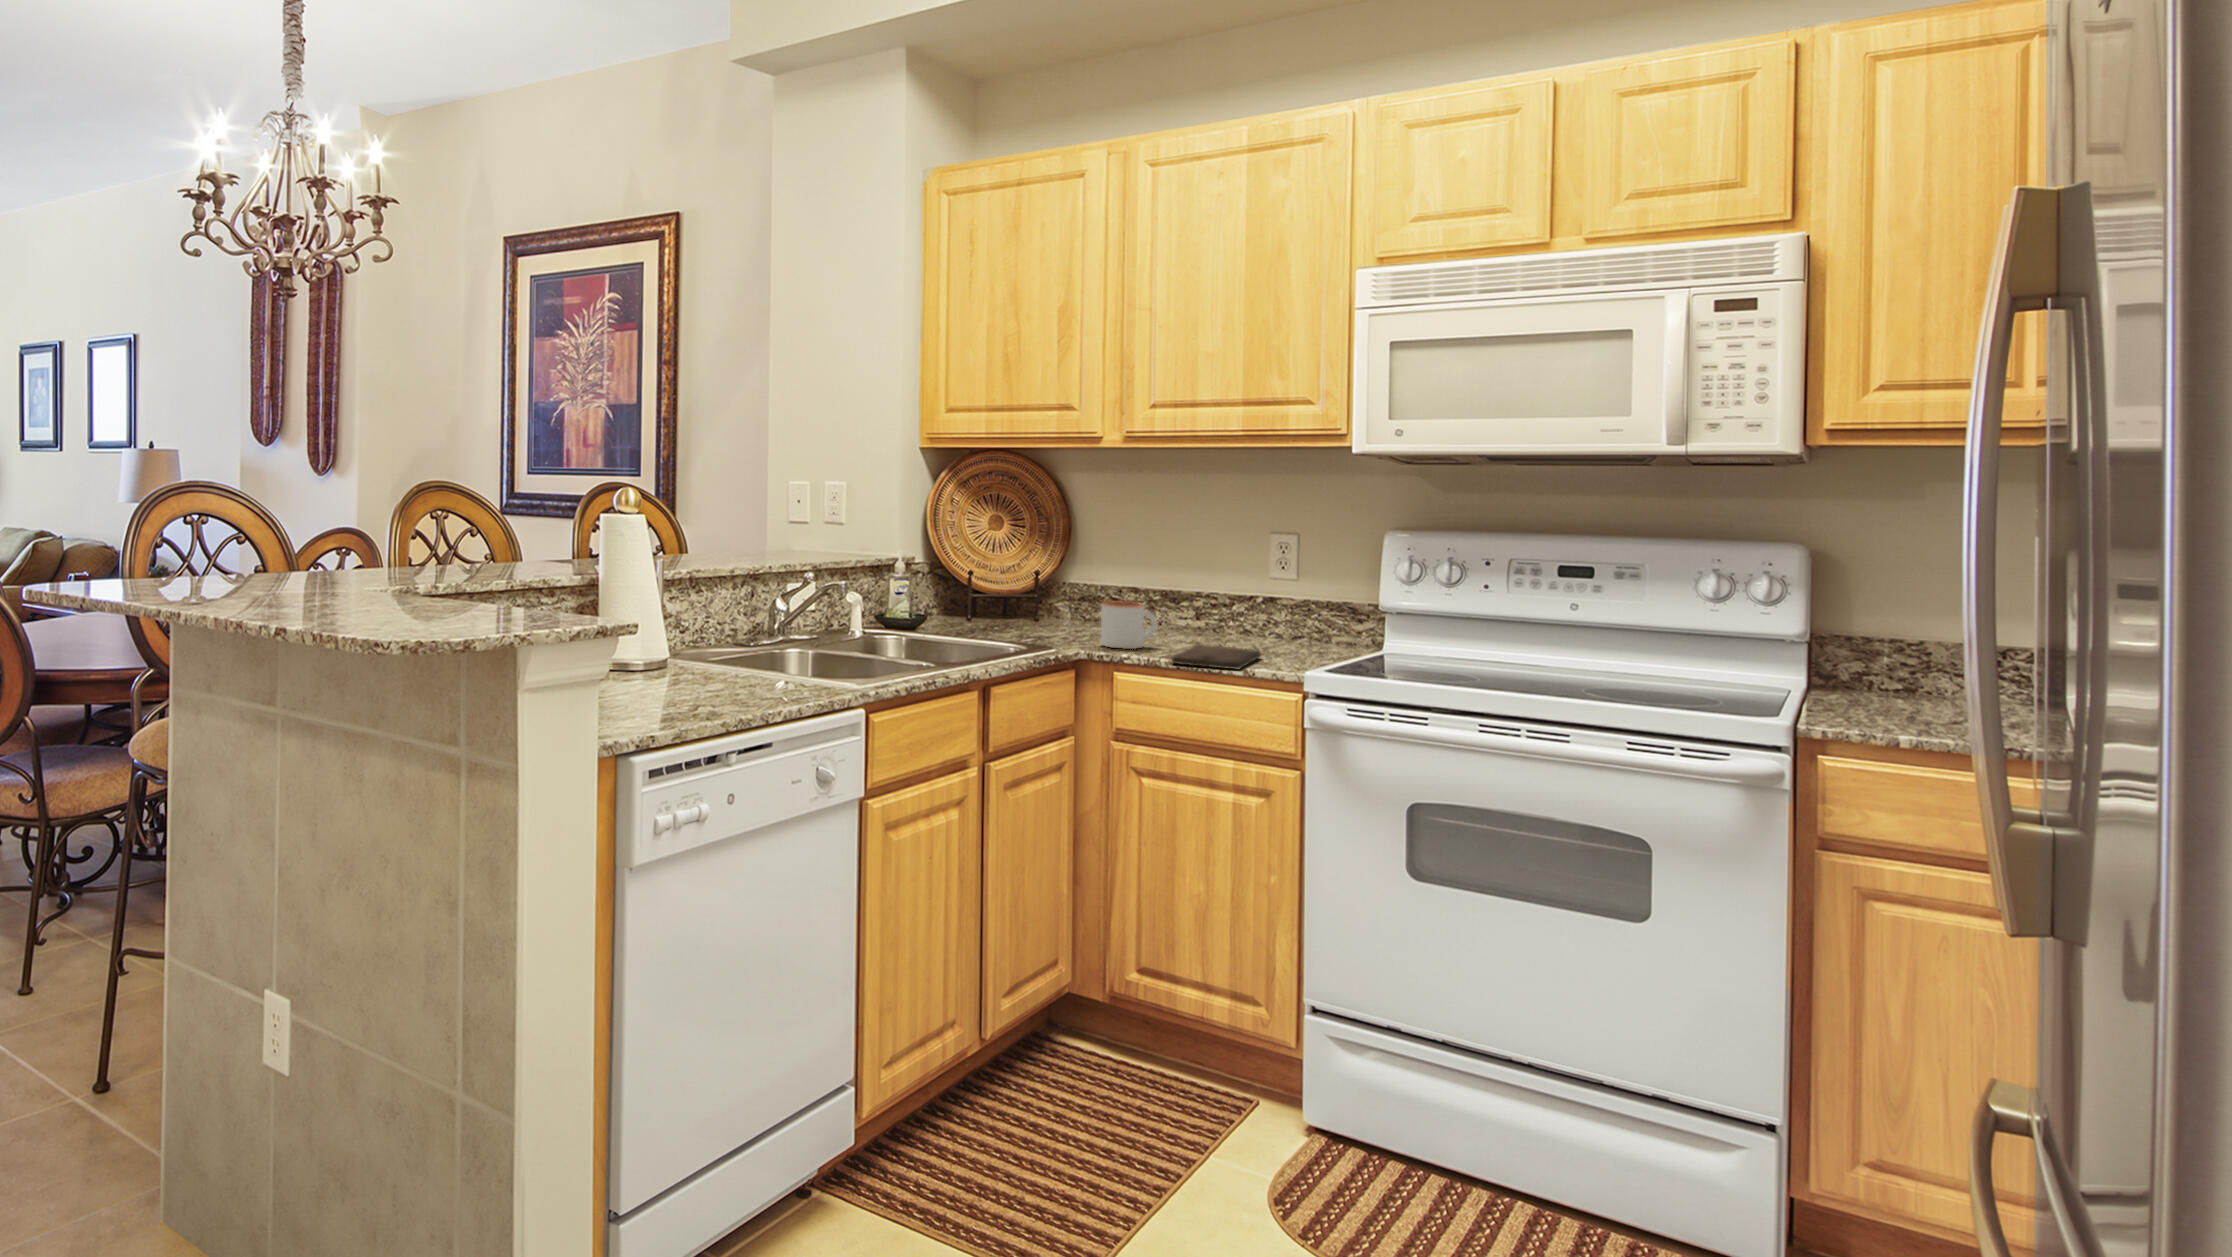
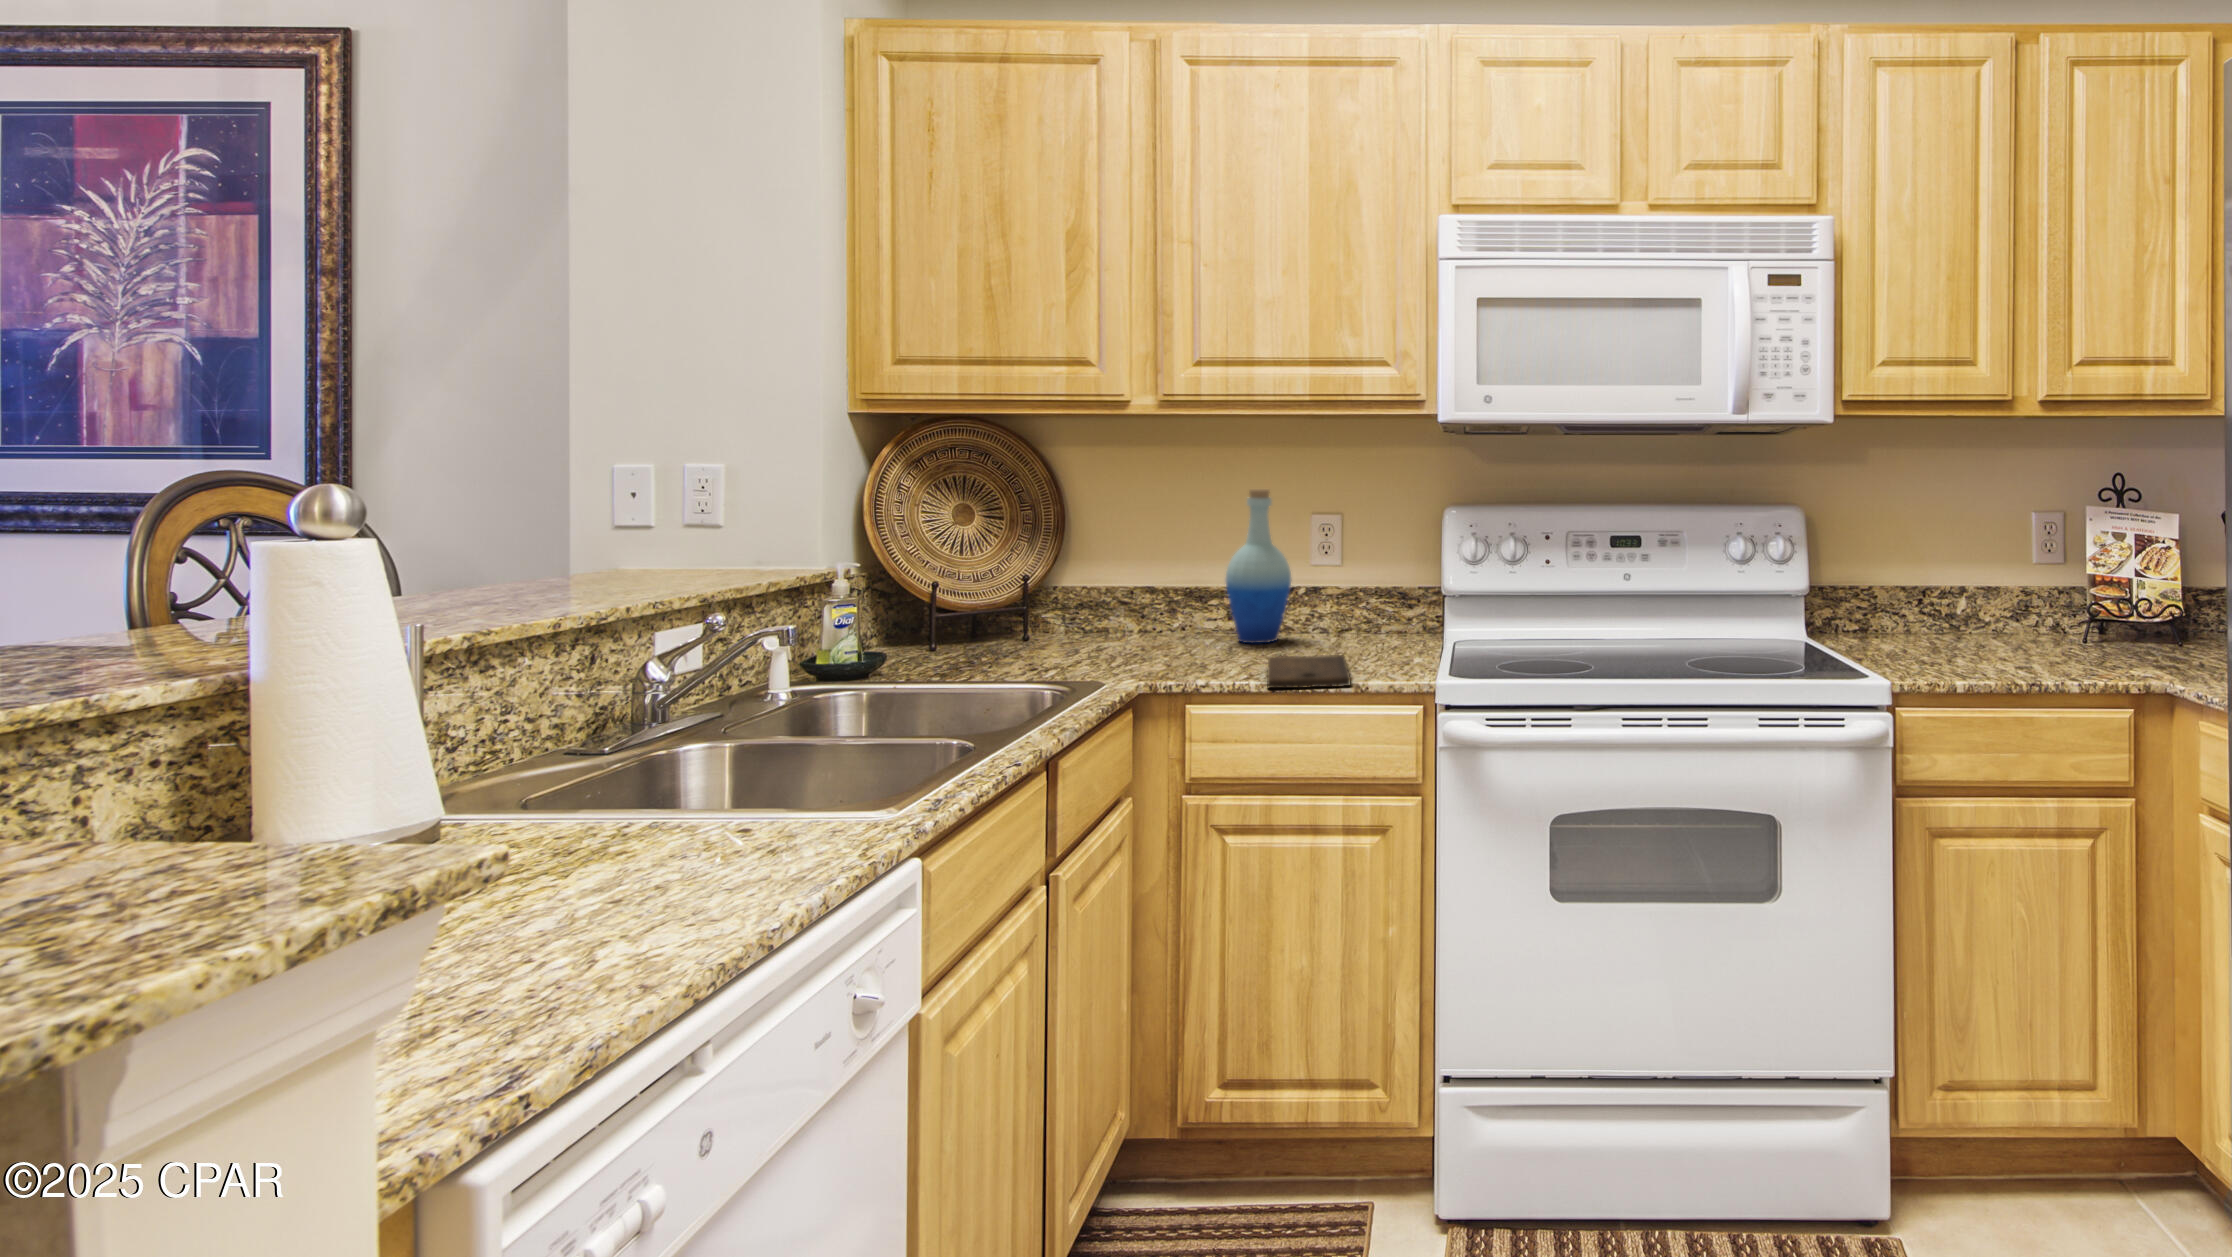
bottle: none [1191,510,1249,640] -> present [1226,489,1291,643]
mug: present [1101,602,1158,649] -> none [1145,611,1215,673]

